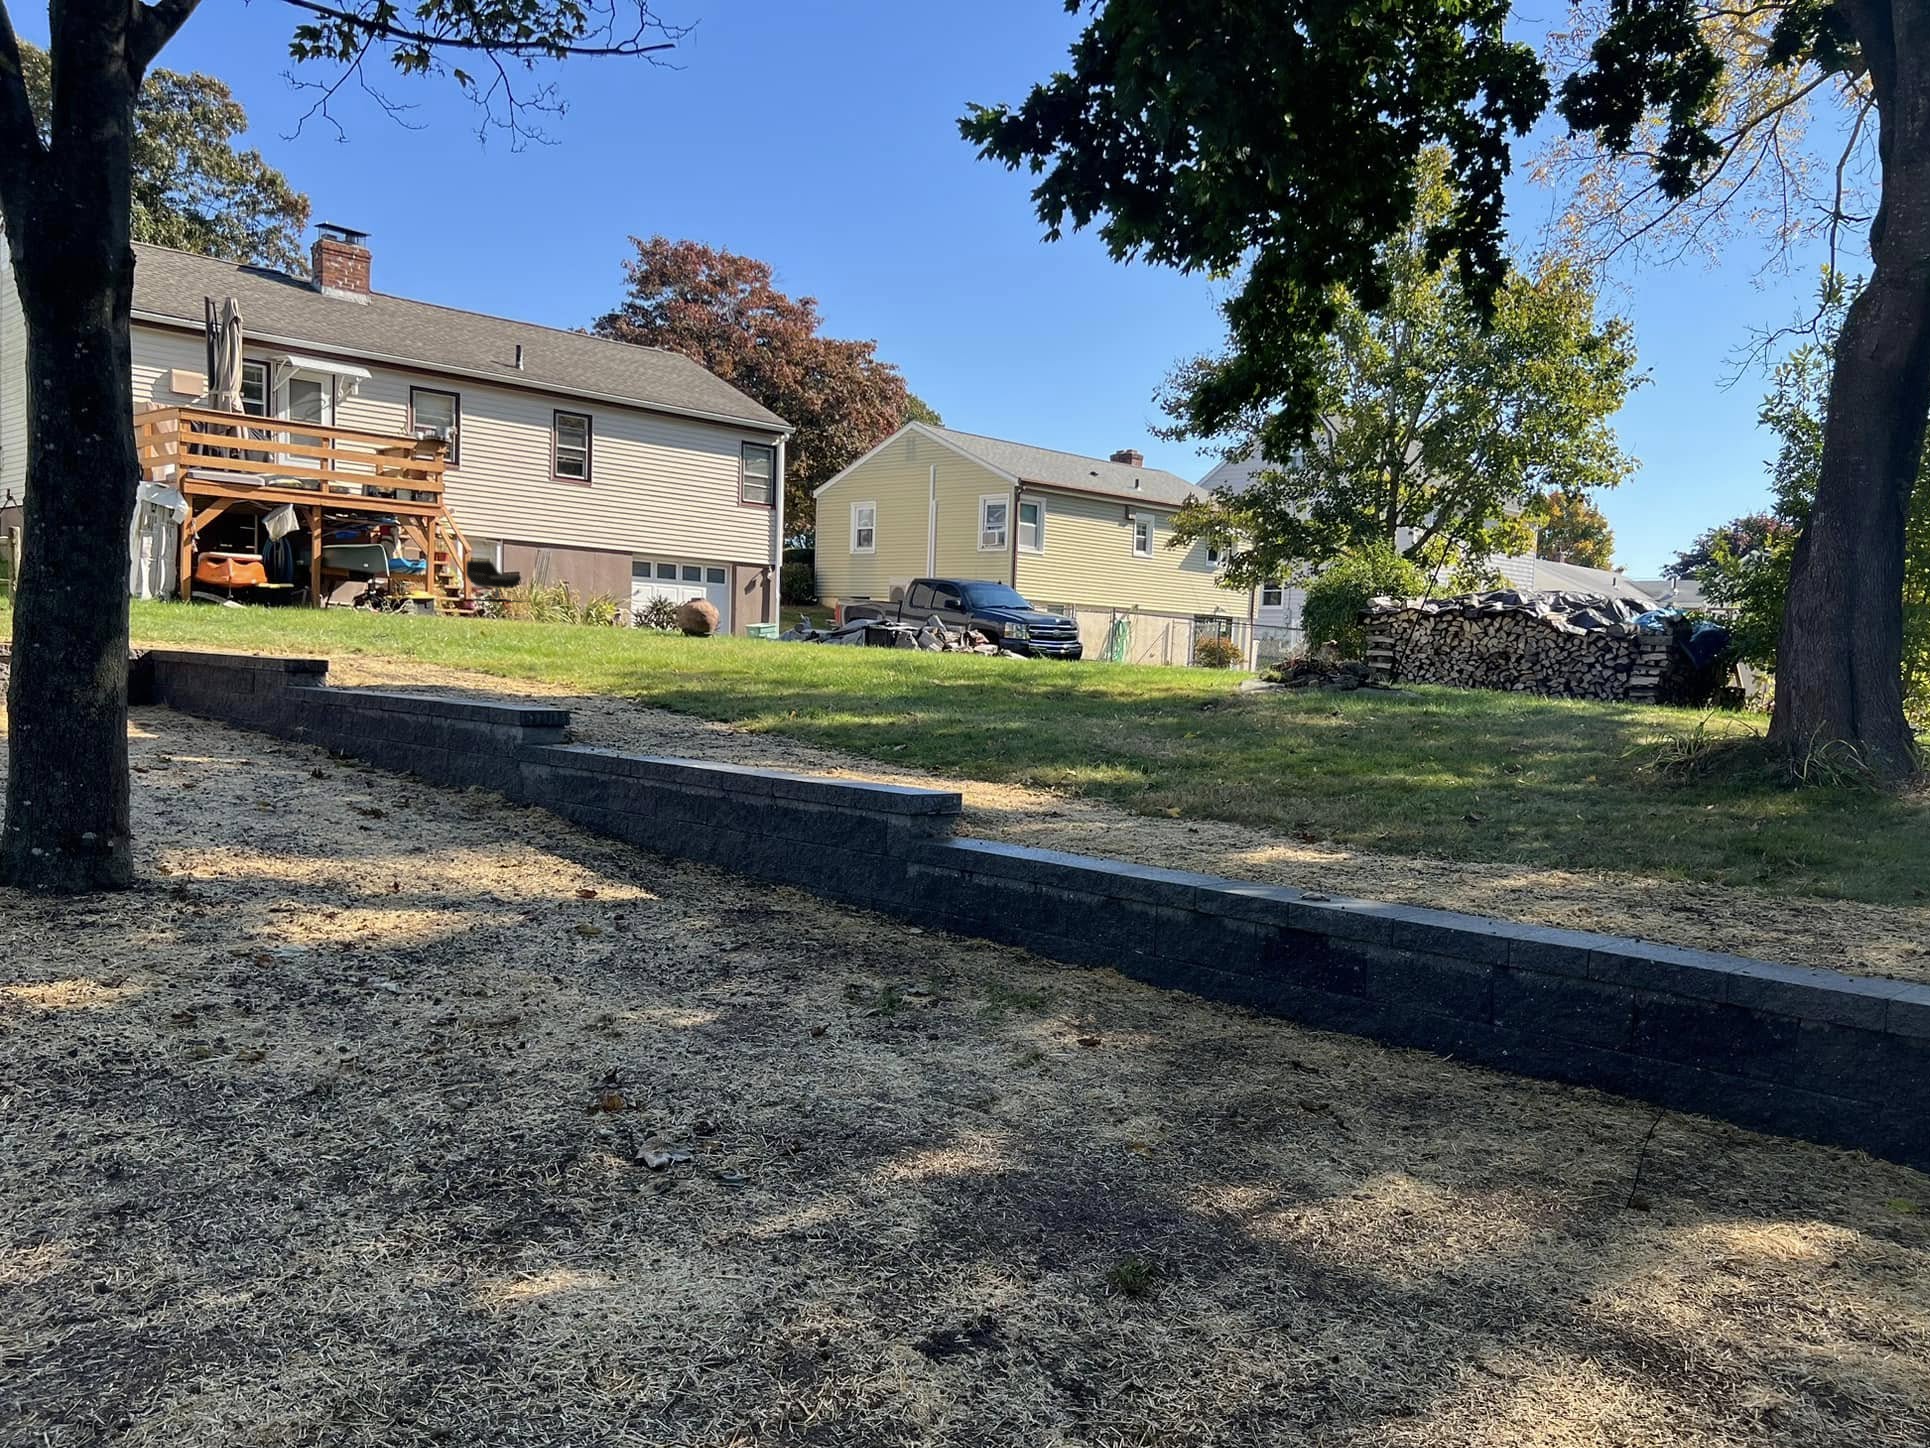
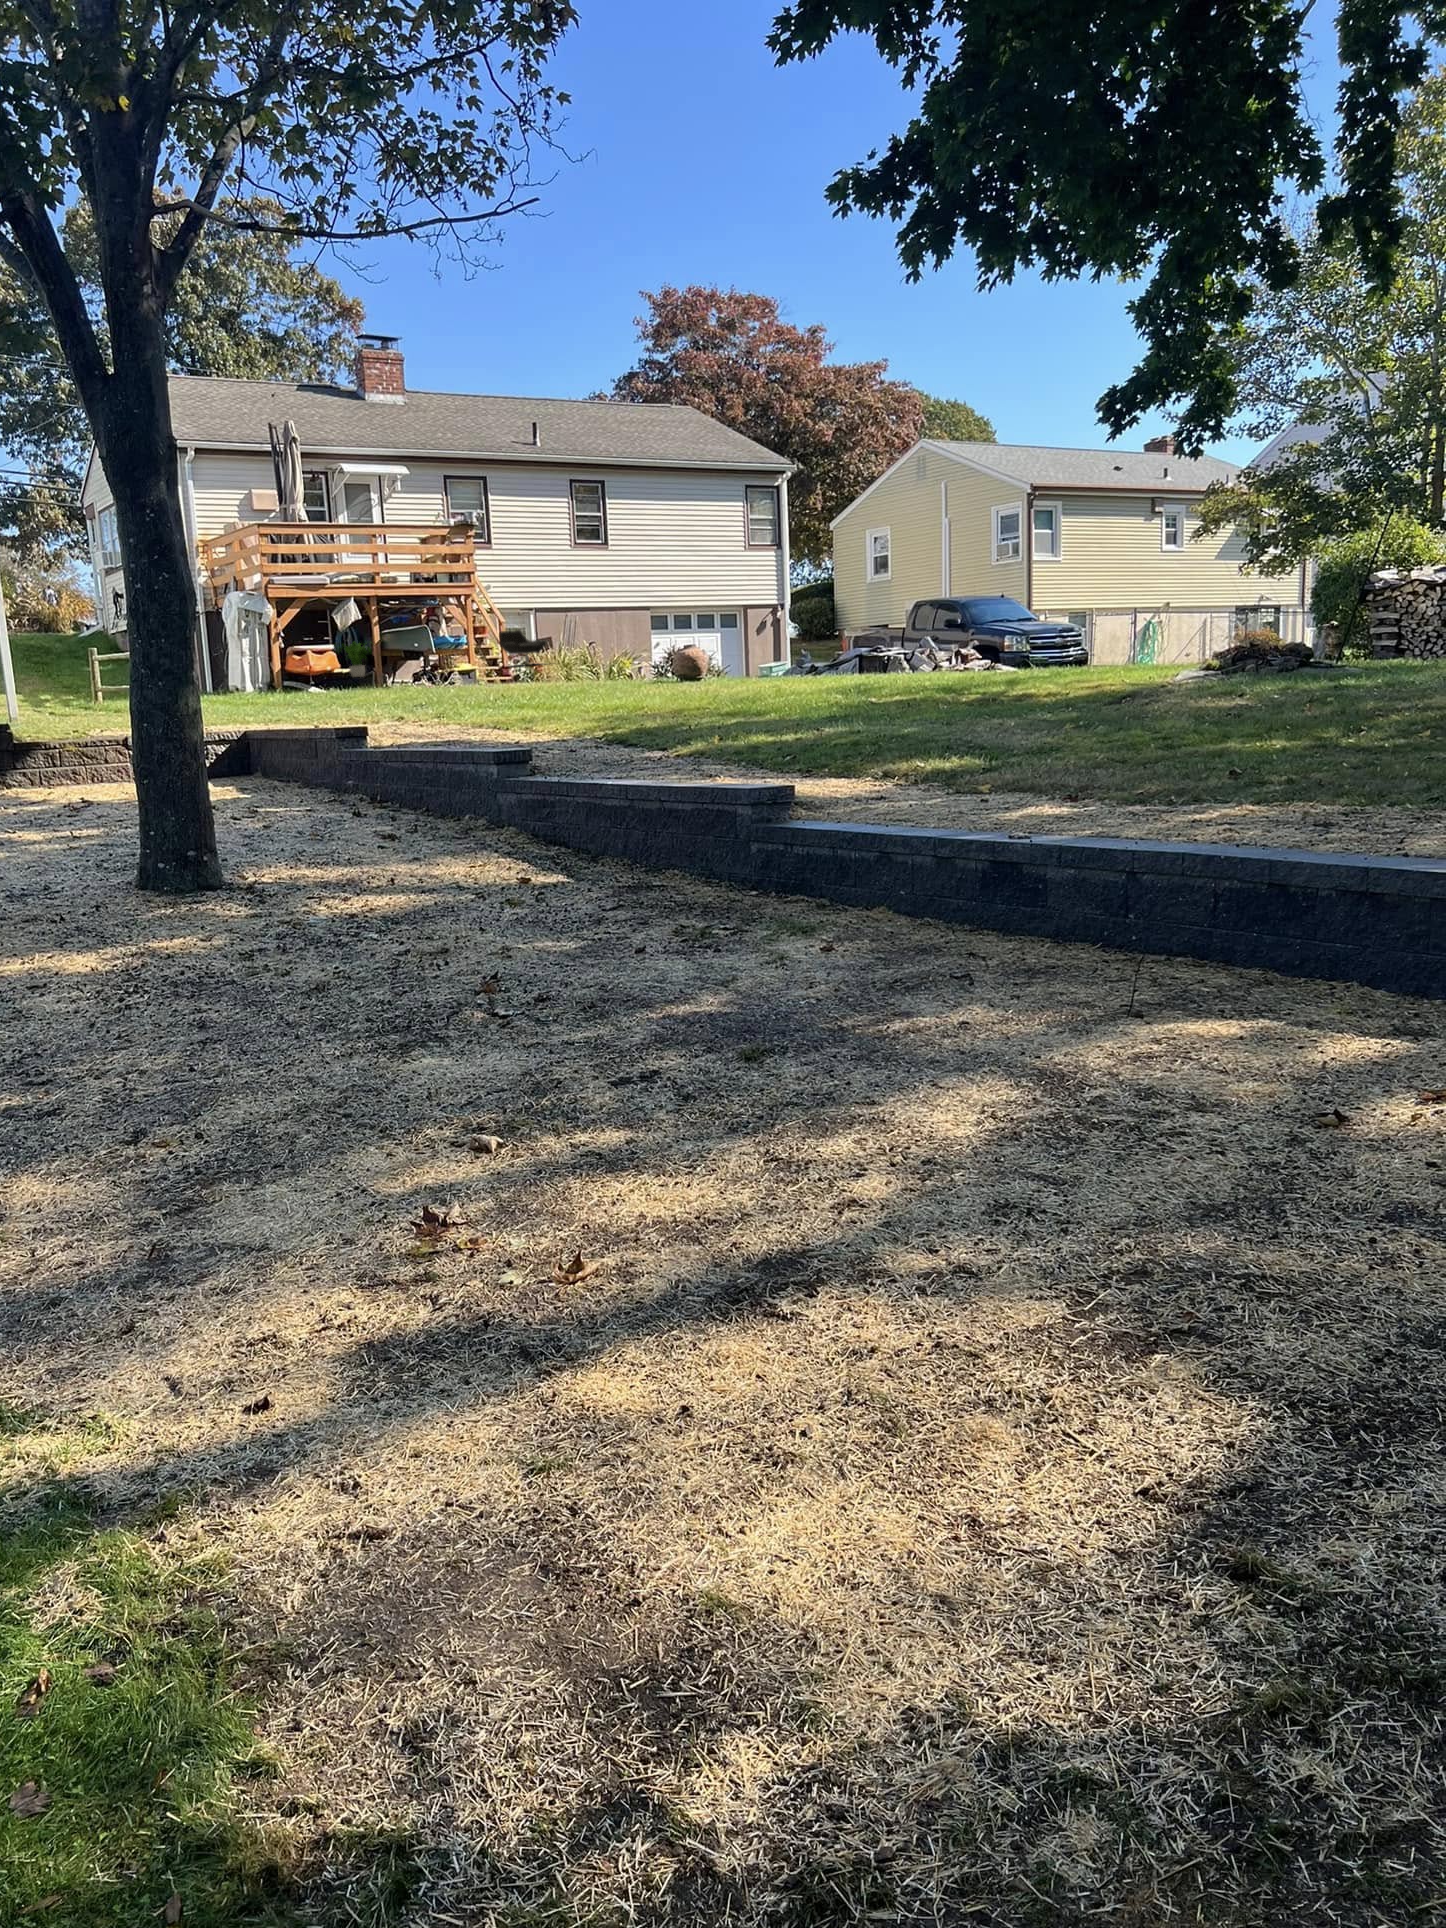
potted plant: none [258,552,315,594] -> present [337,642,373,677]

